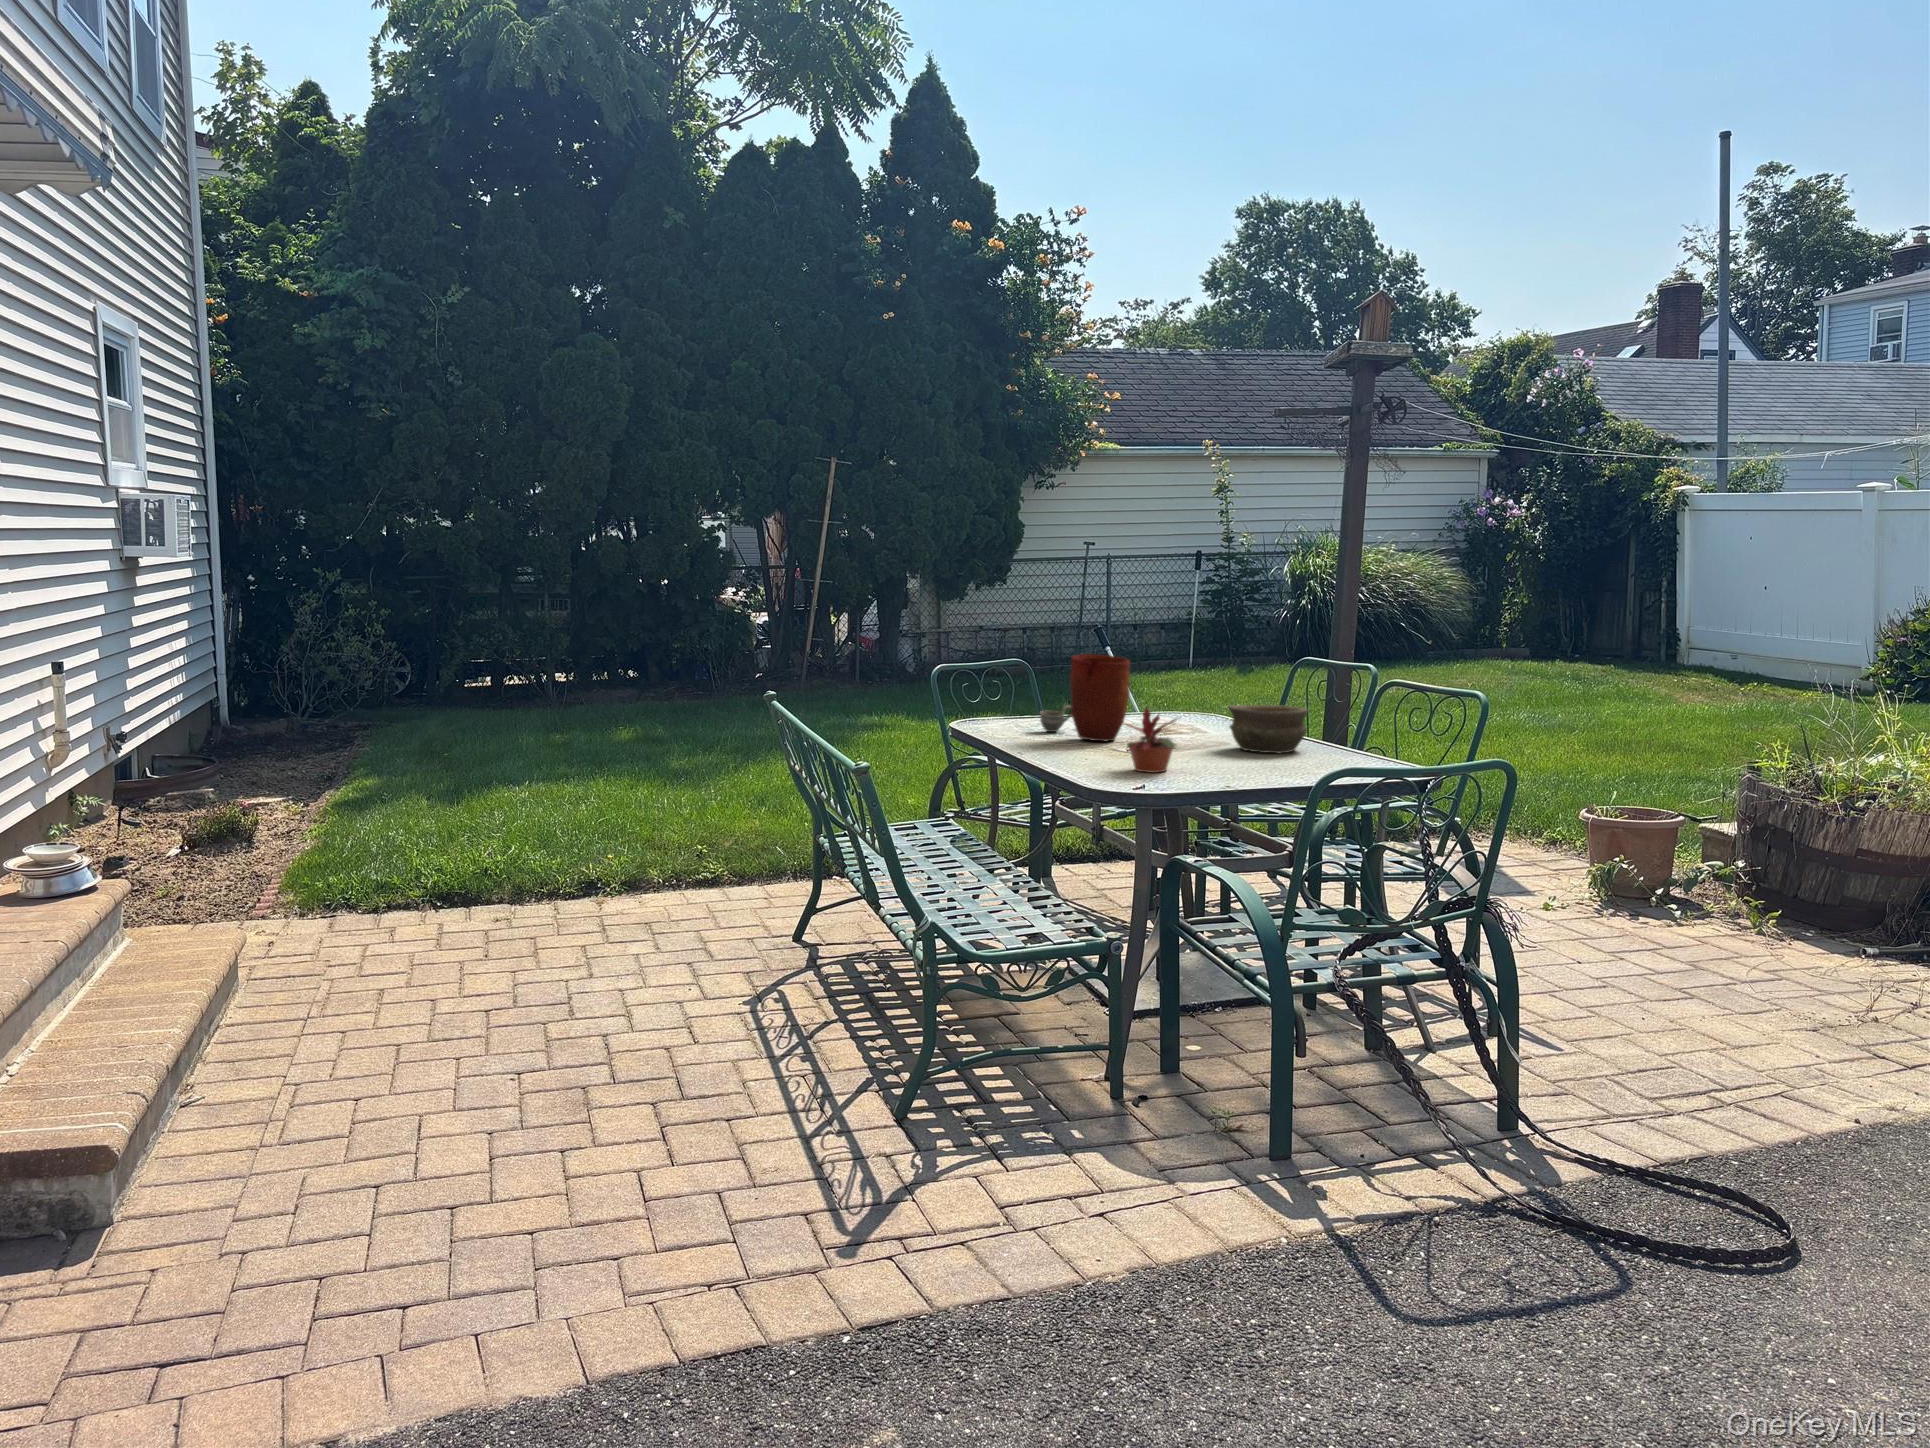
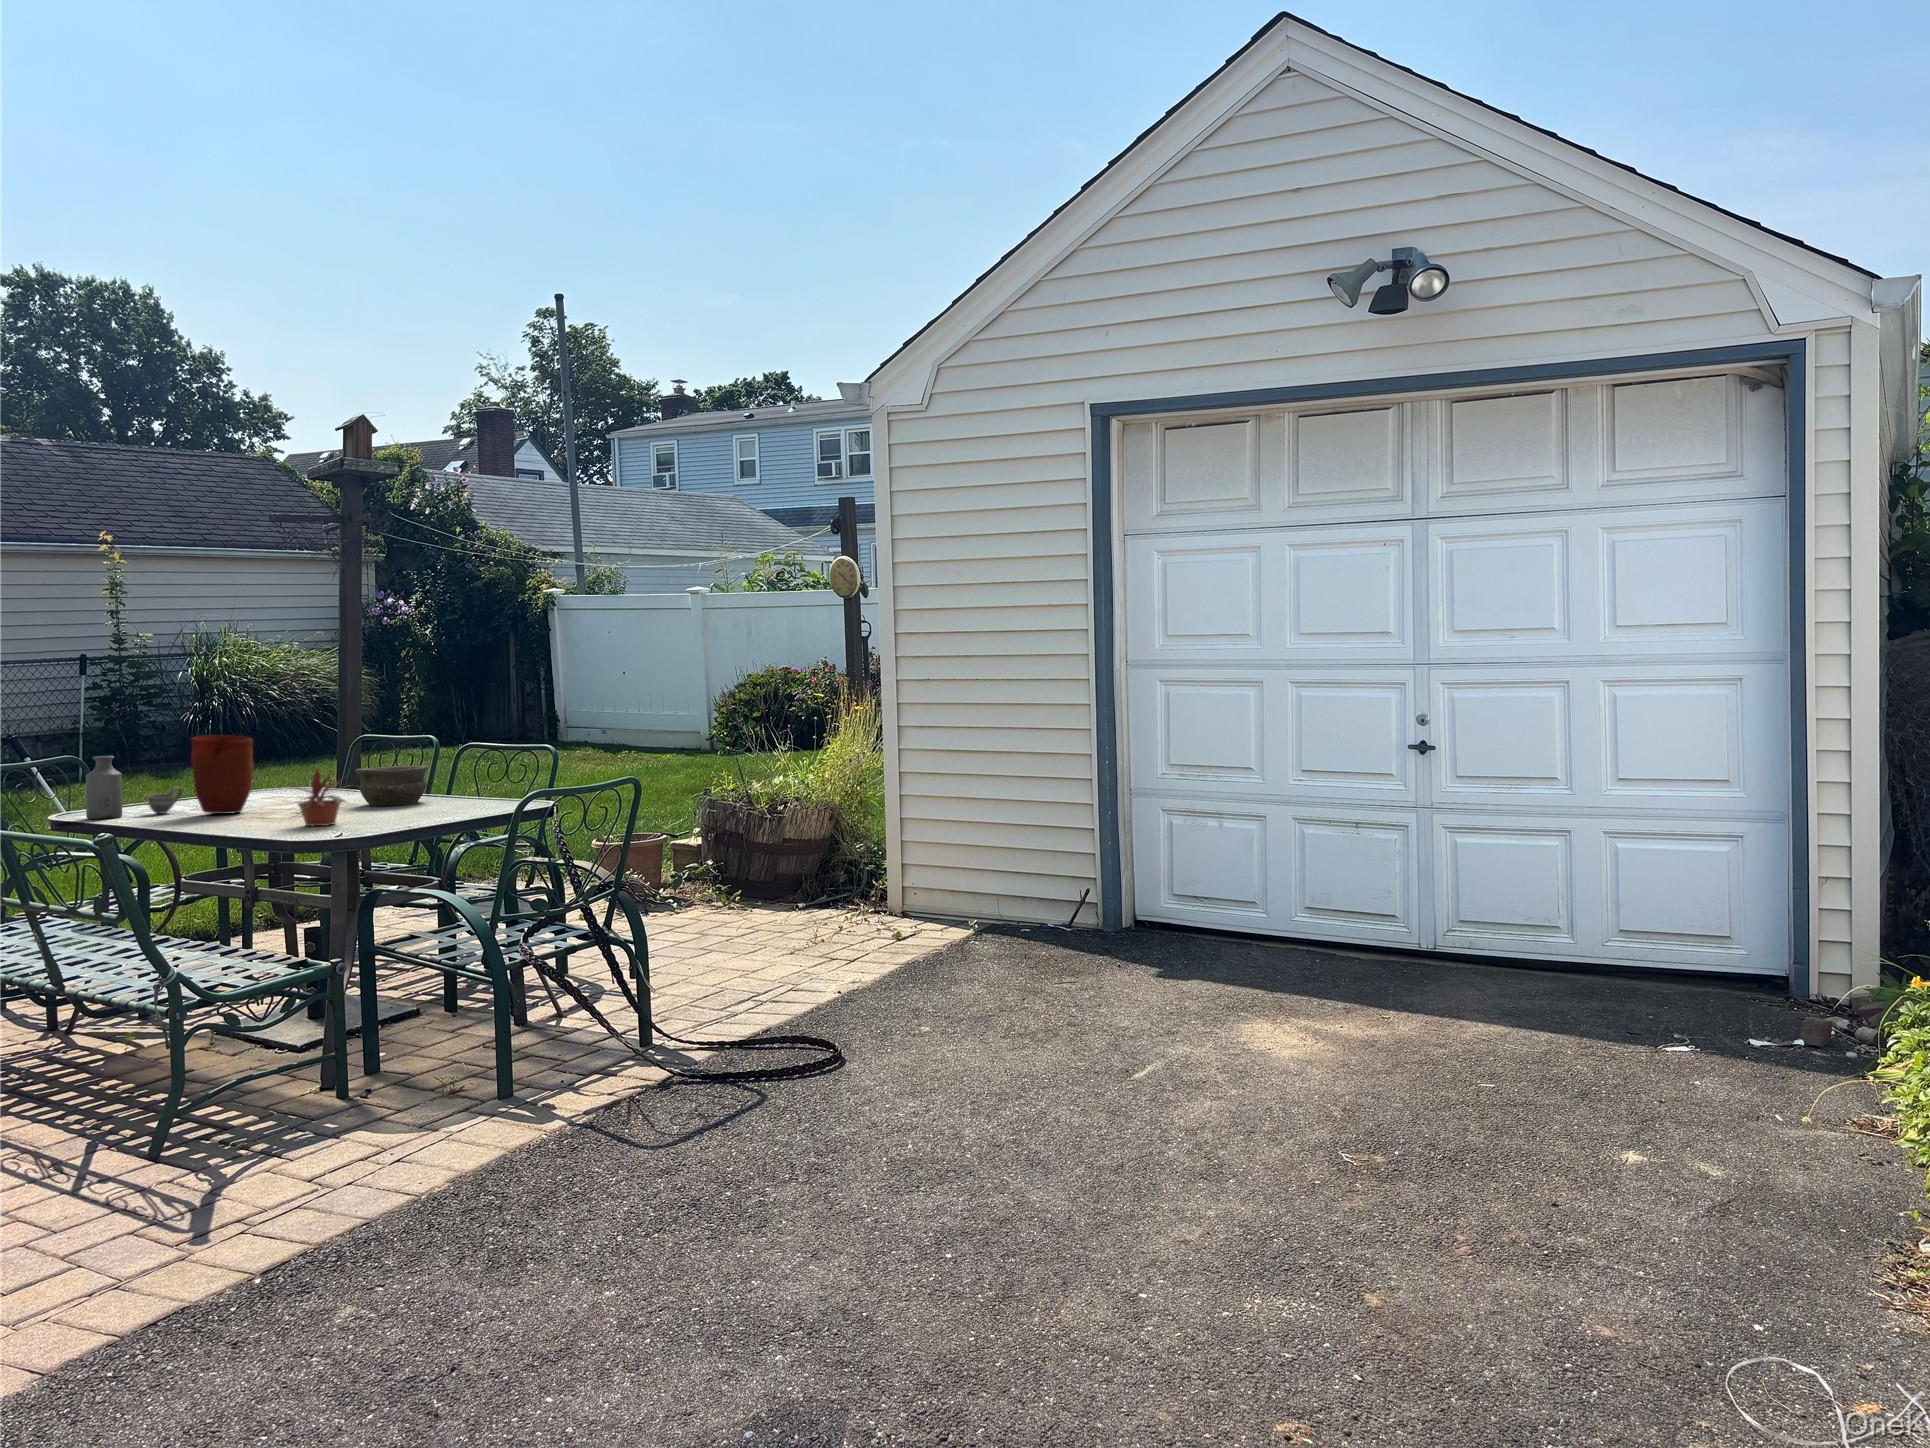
bottle: none [987,667,1019,732] -> present [86,756,122,819]

